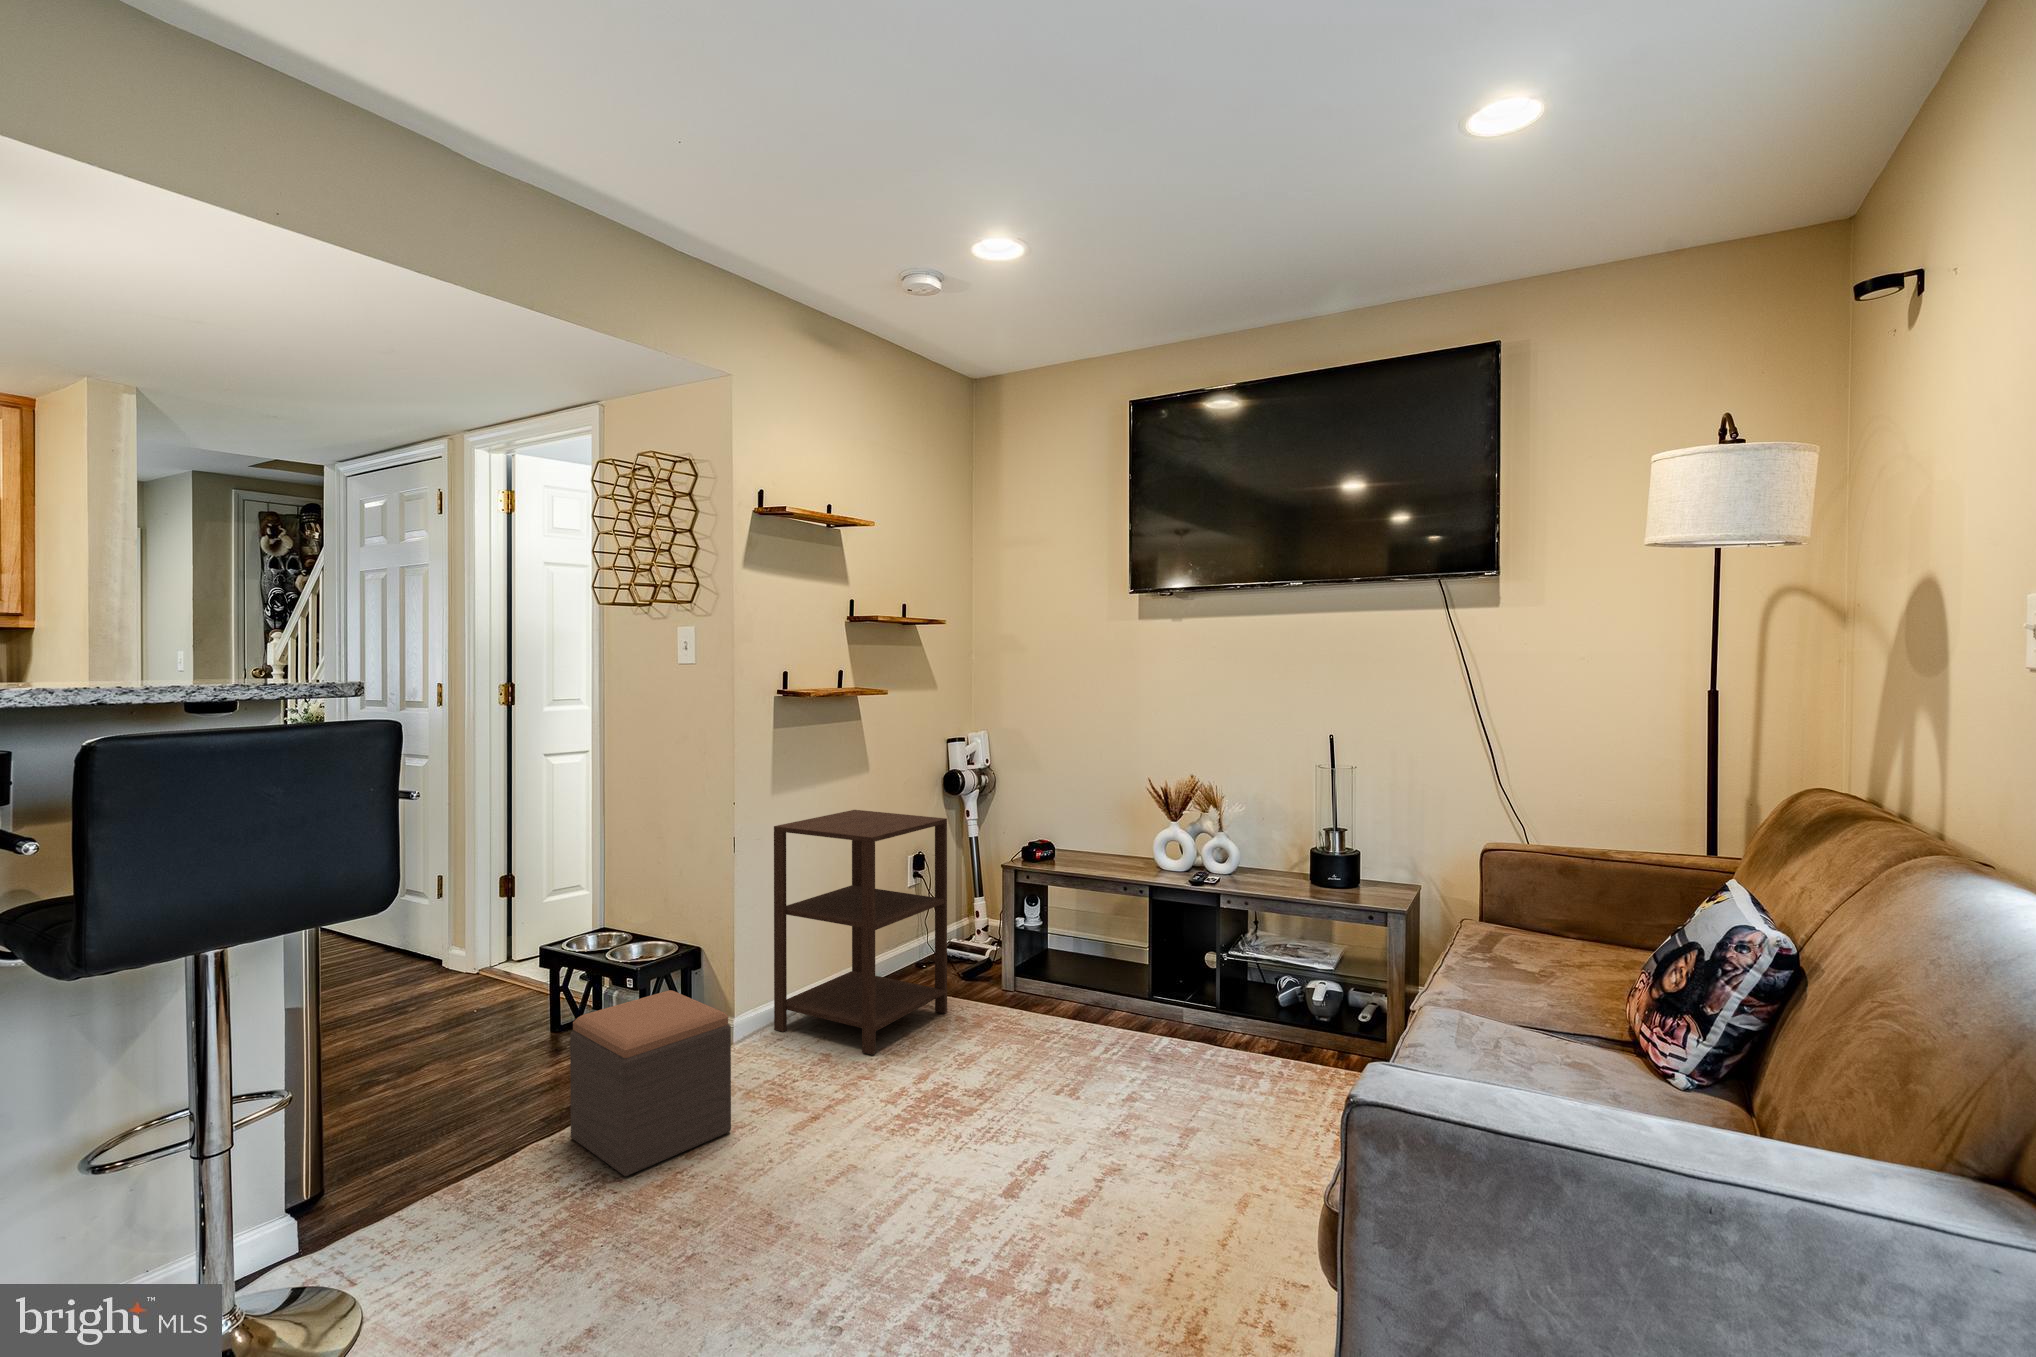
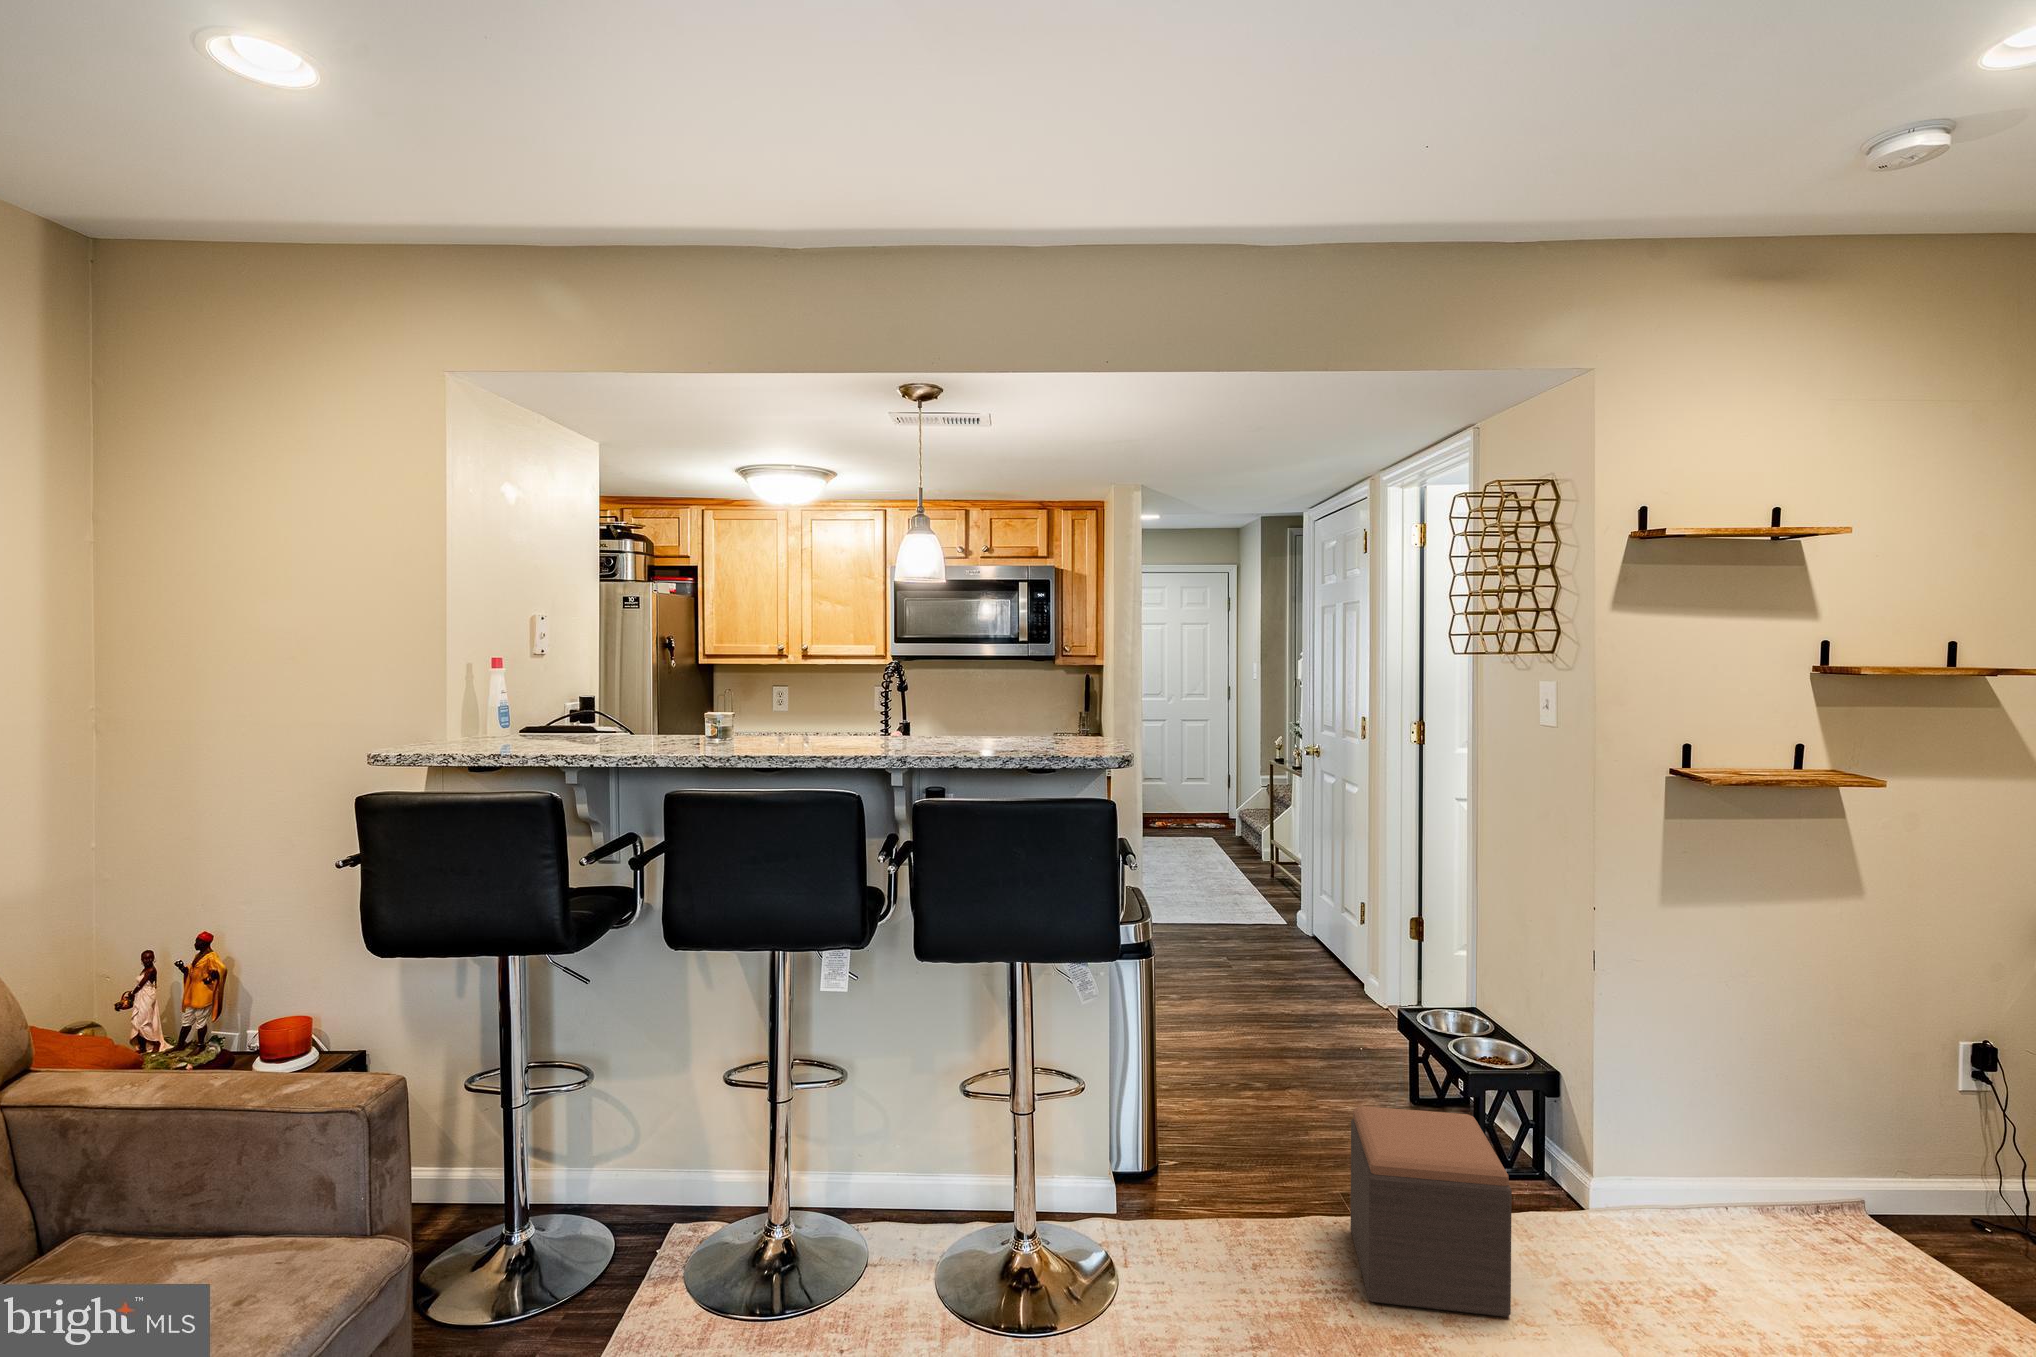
side table: present [774,810,947,1055] -> none [1655,946,1980,1322]

